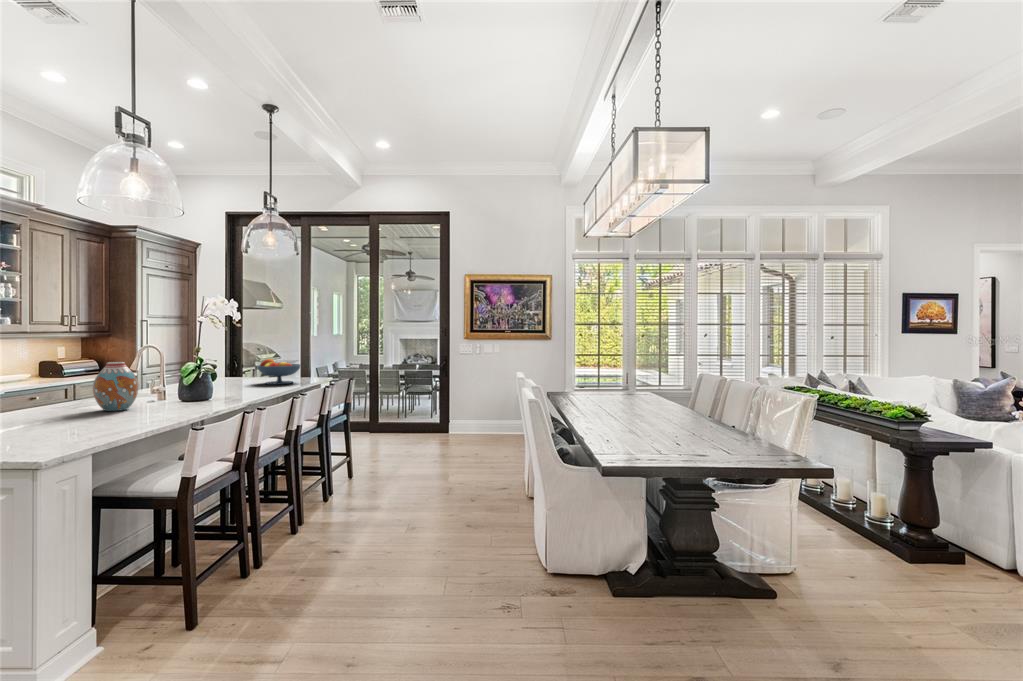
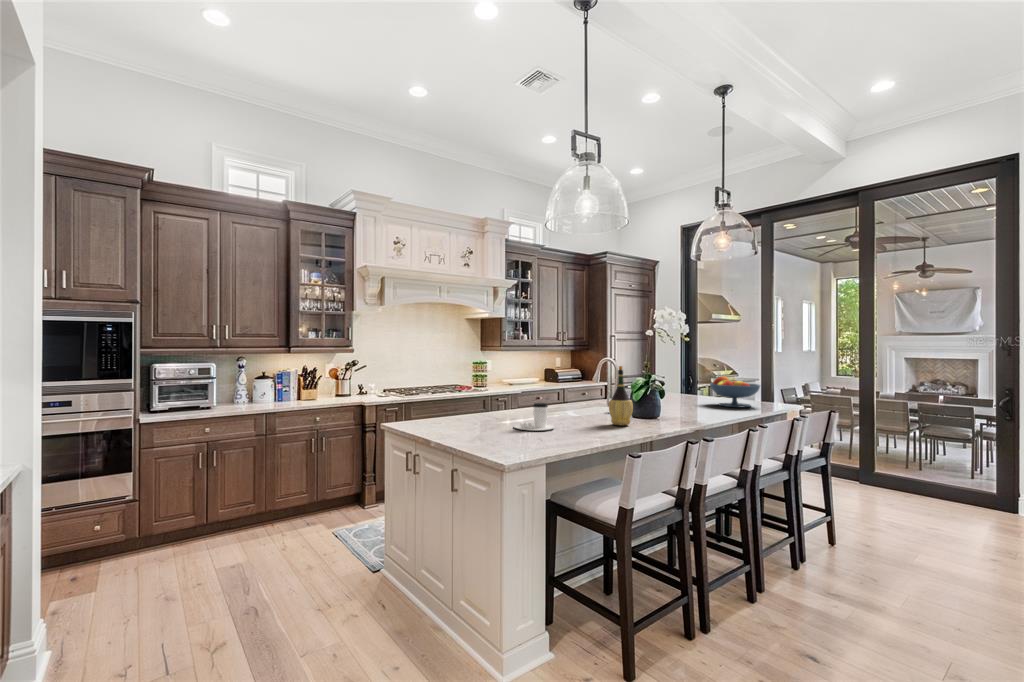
wine bottle: none [157,353,185,410] -> present [609,366,633,425]
vase: present [93,362,139,411] -> none [562,373,595,420]
coffee cup: none [28,396,91,428] -> present [514,403,555,431]

